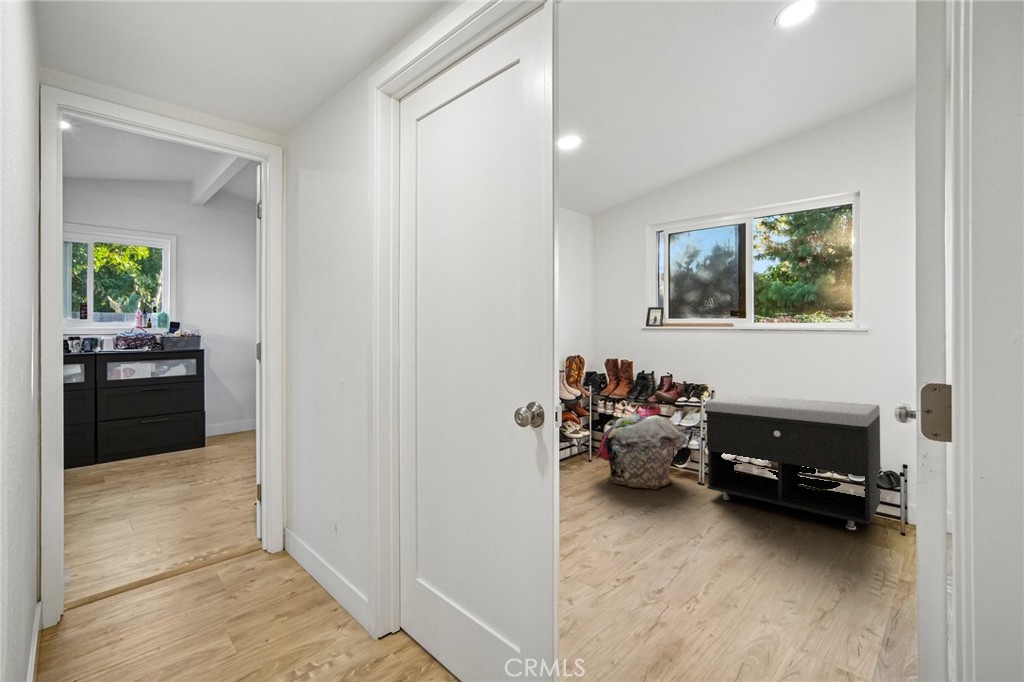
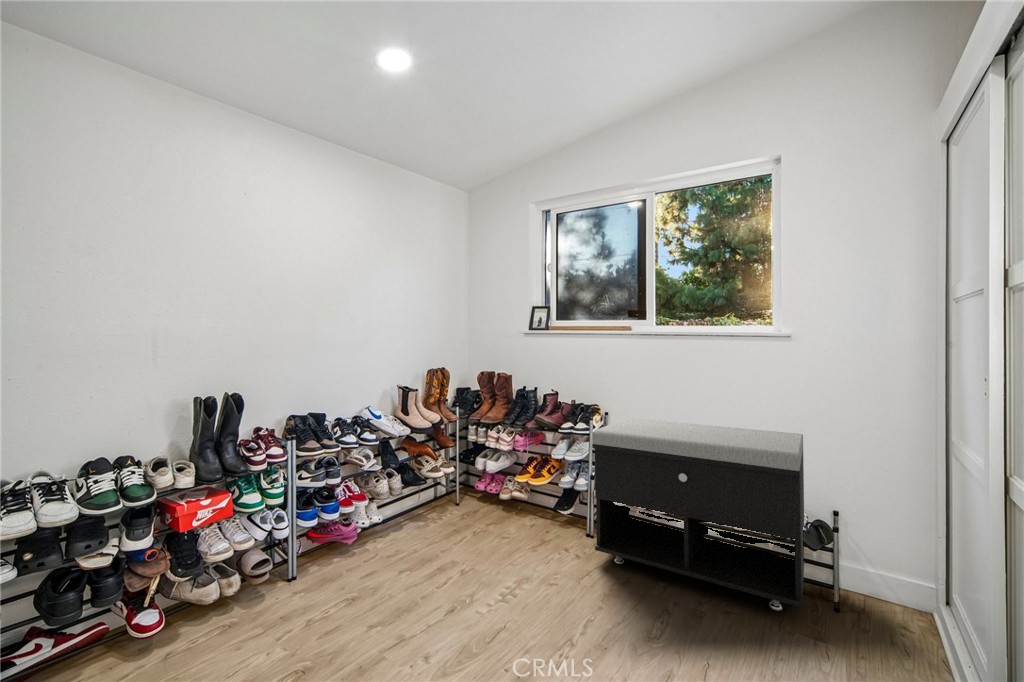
laundry basket: present [595,414,687,489] -> none [452,445,573,552]

